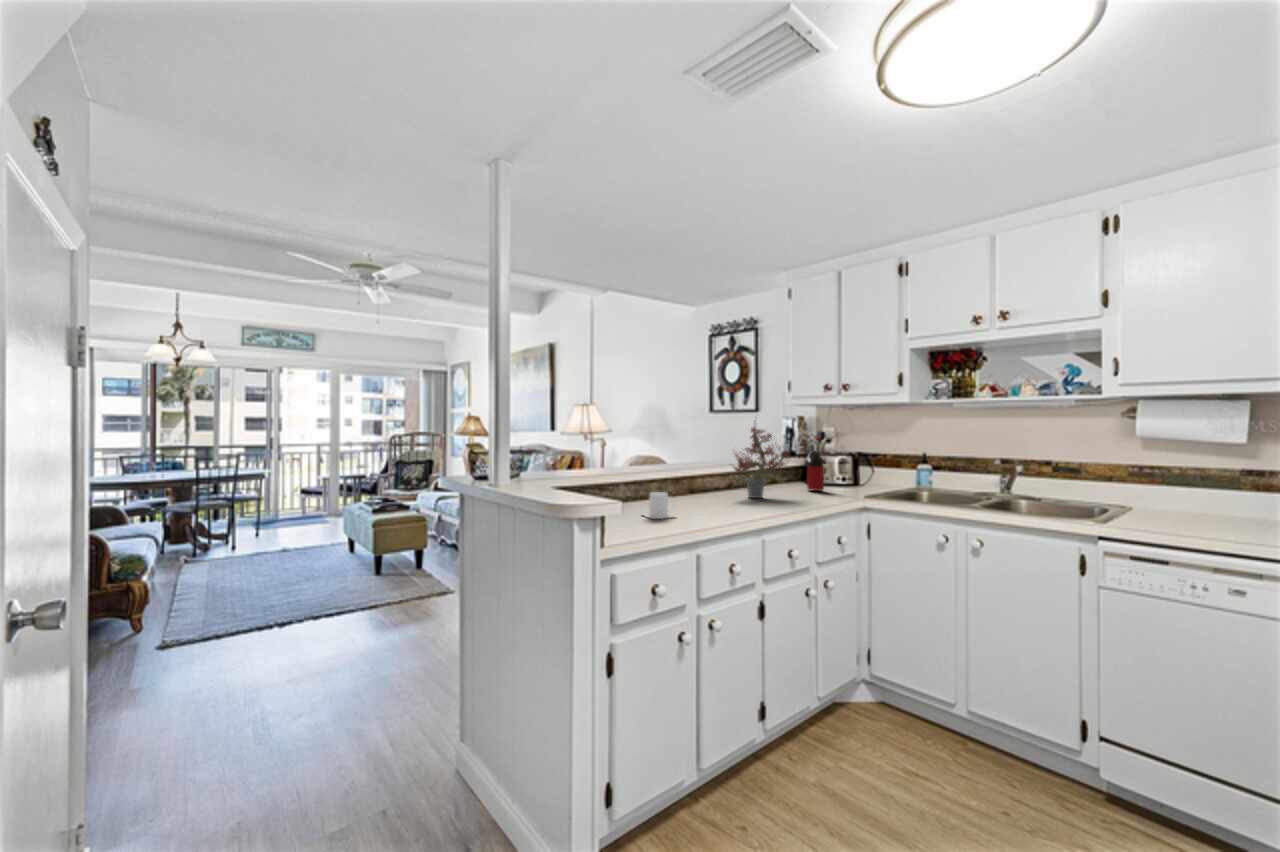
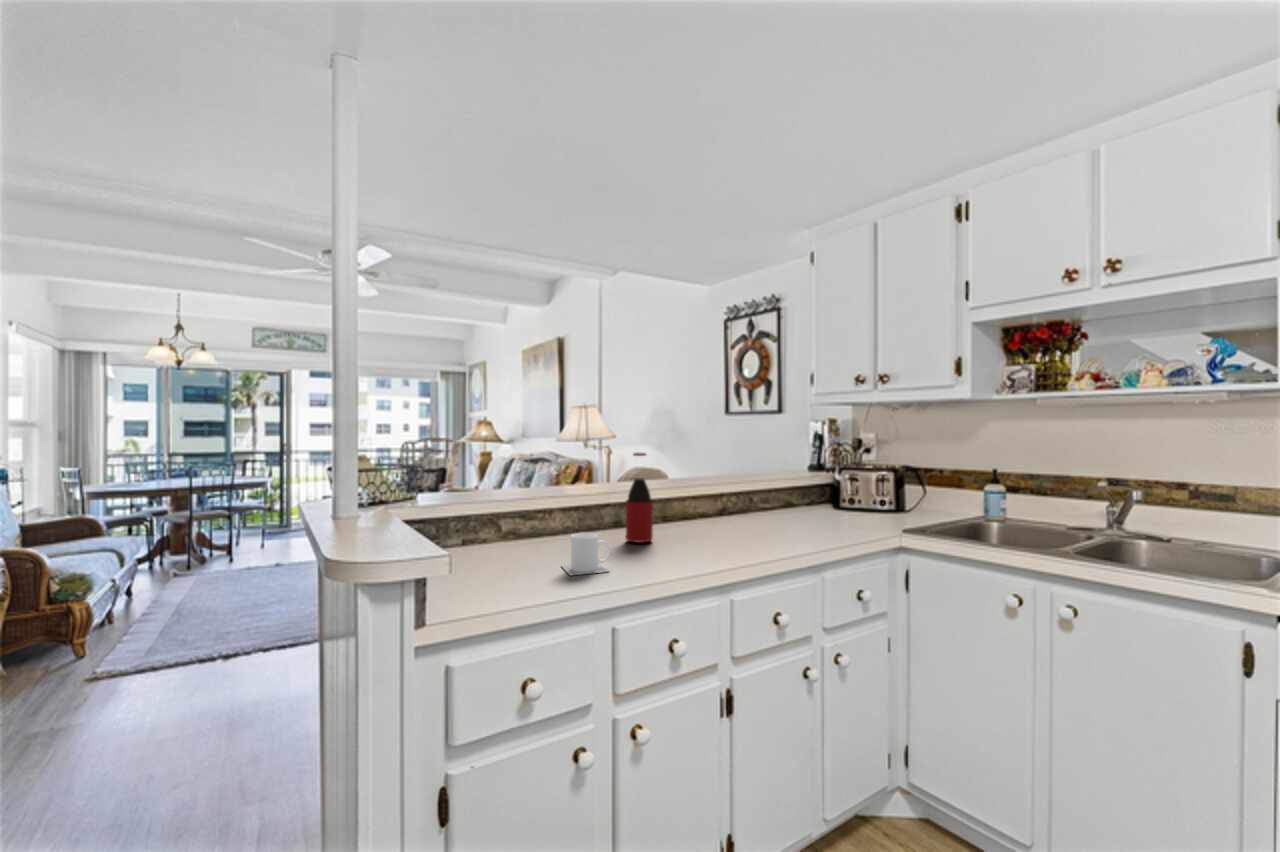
potted plant: present [734,426,790,498] -> none [710,416,802,532]
bottle: present [807,437,825,491] -> present [626,453,653,543]

